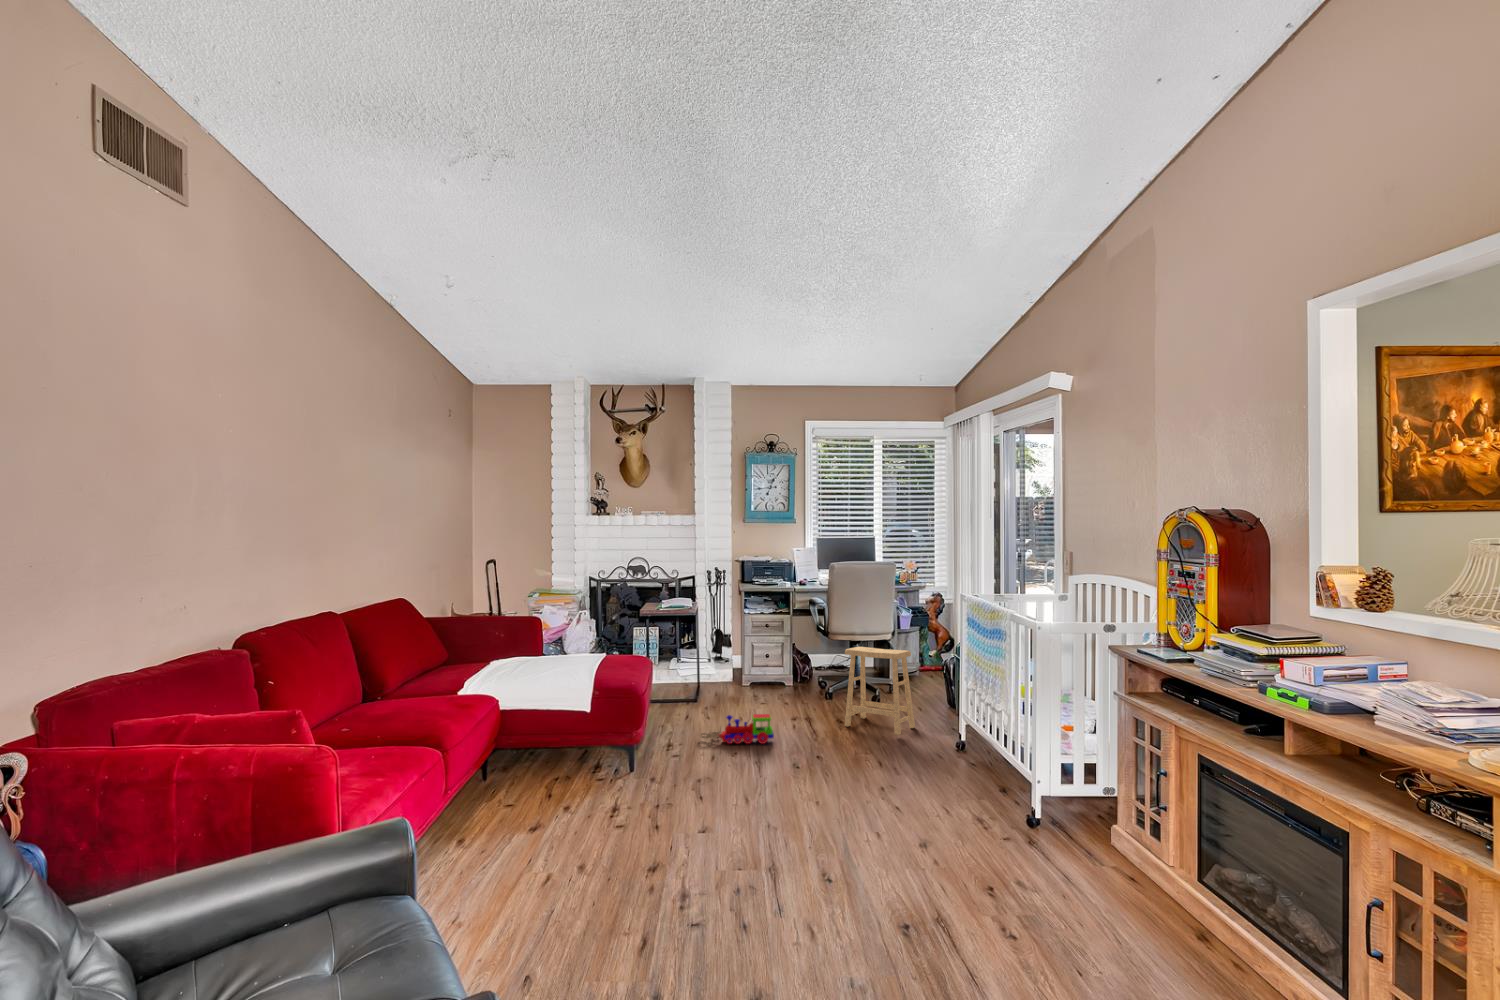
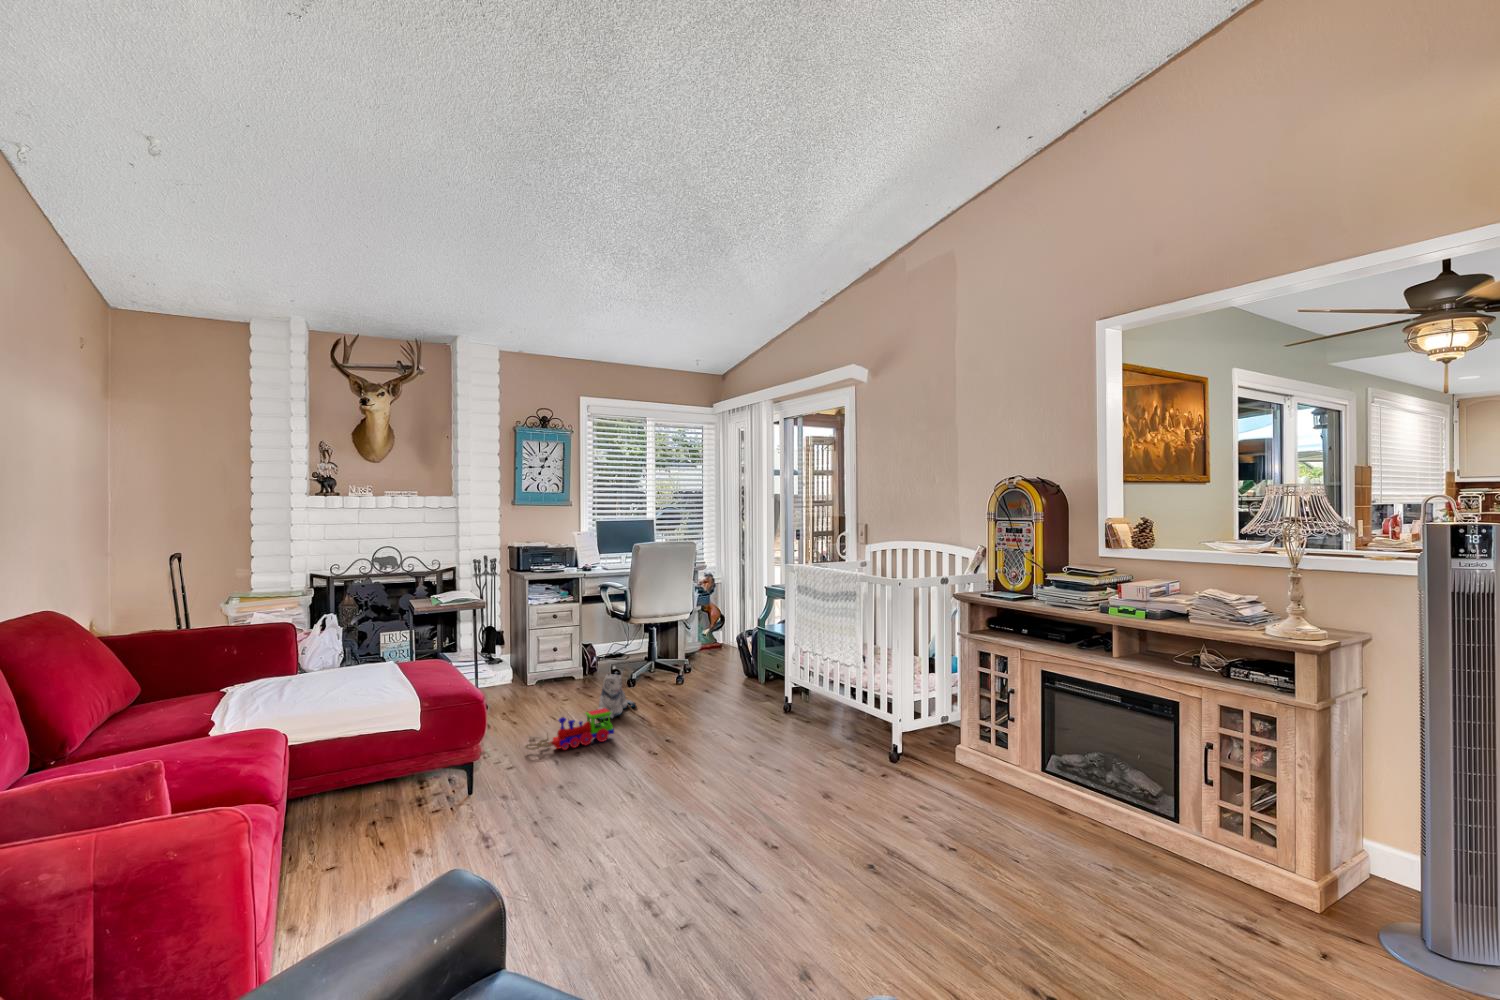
footstool: present [845,647,915,735] -> none [668,623,735,707]
plush toy: none [773,684,815,726] -> present [598,674,636,720]

